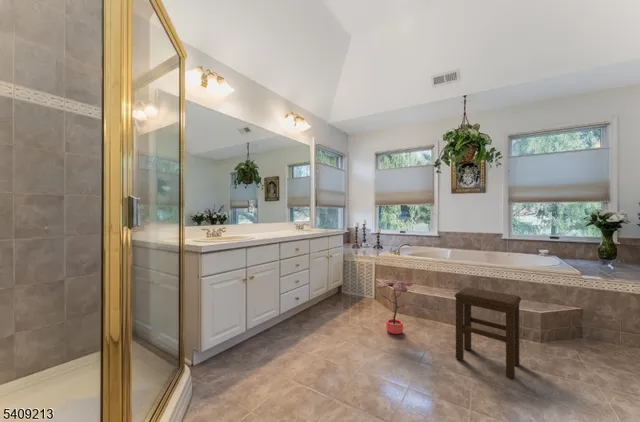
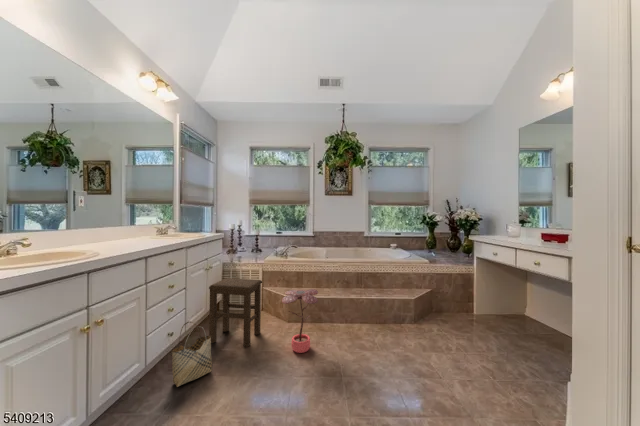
stool: present [455,287,521,379] -> present [209,278,262,347]
woven basket: none [297,288,323,329] -> present [171,322,212,387]

